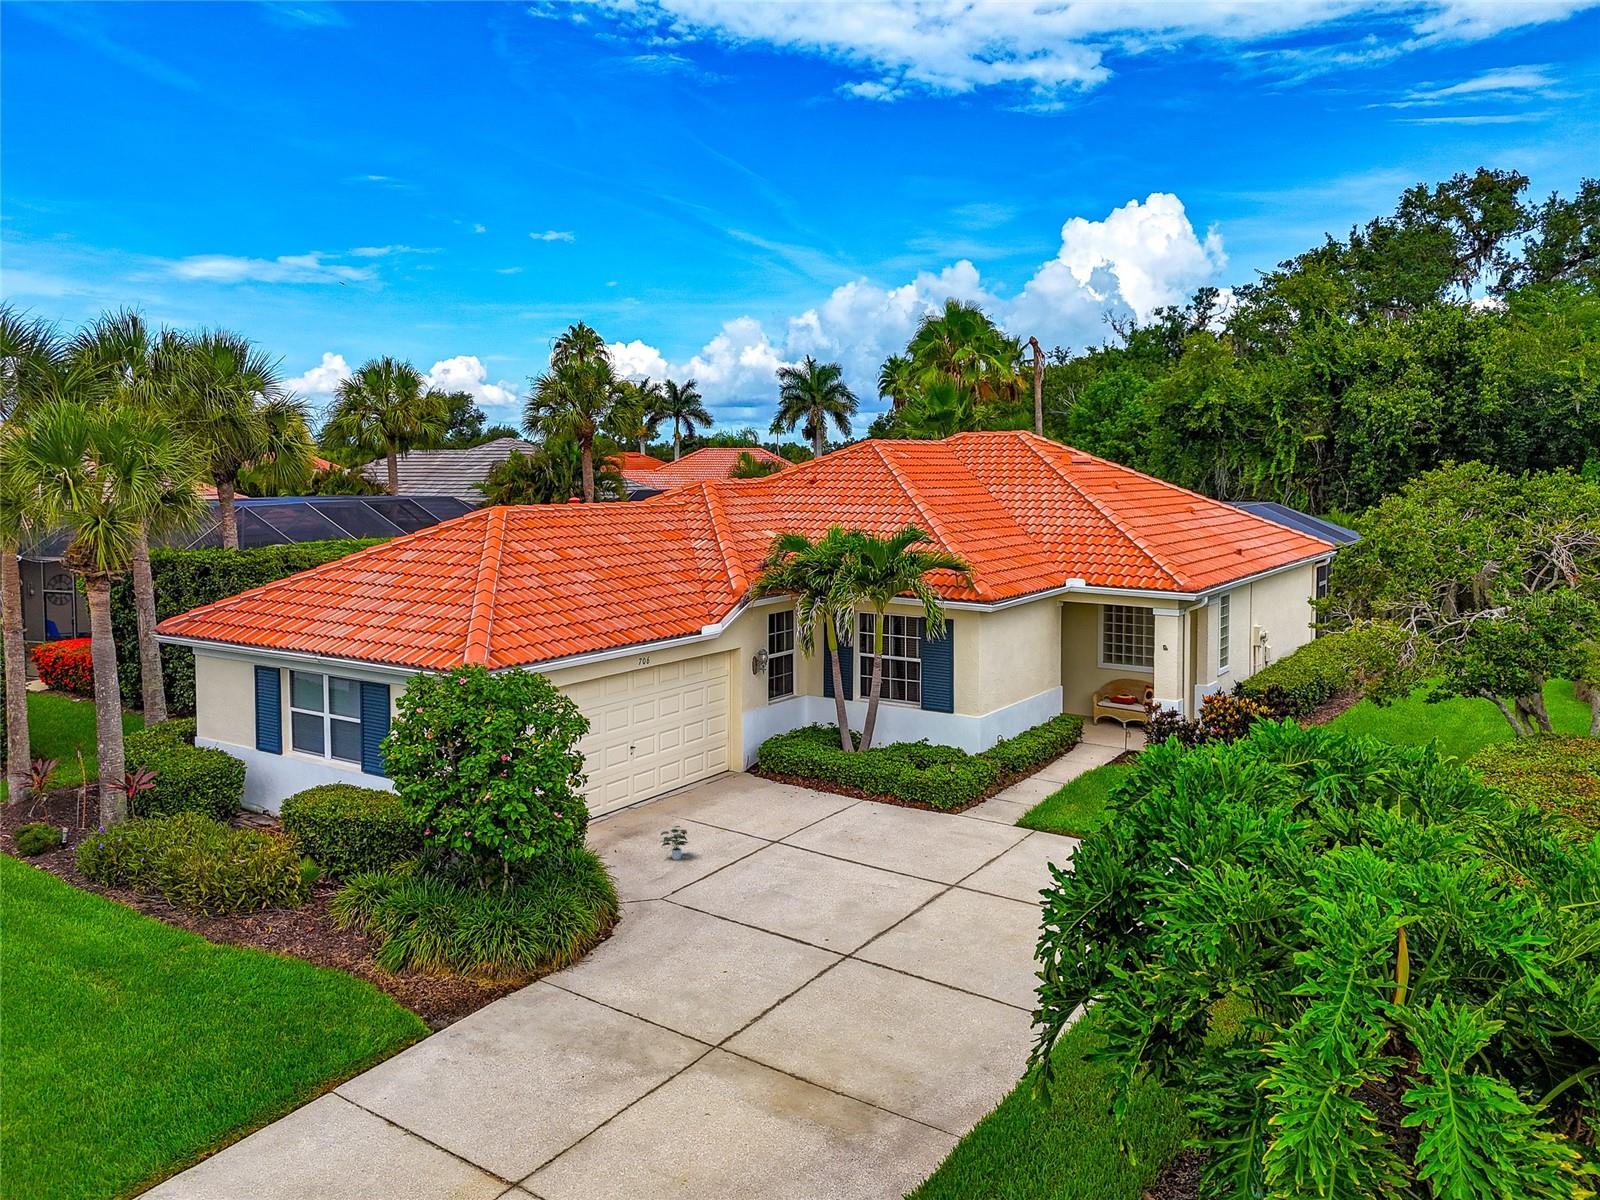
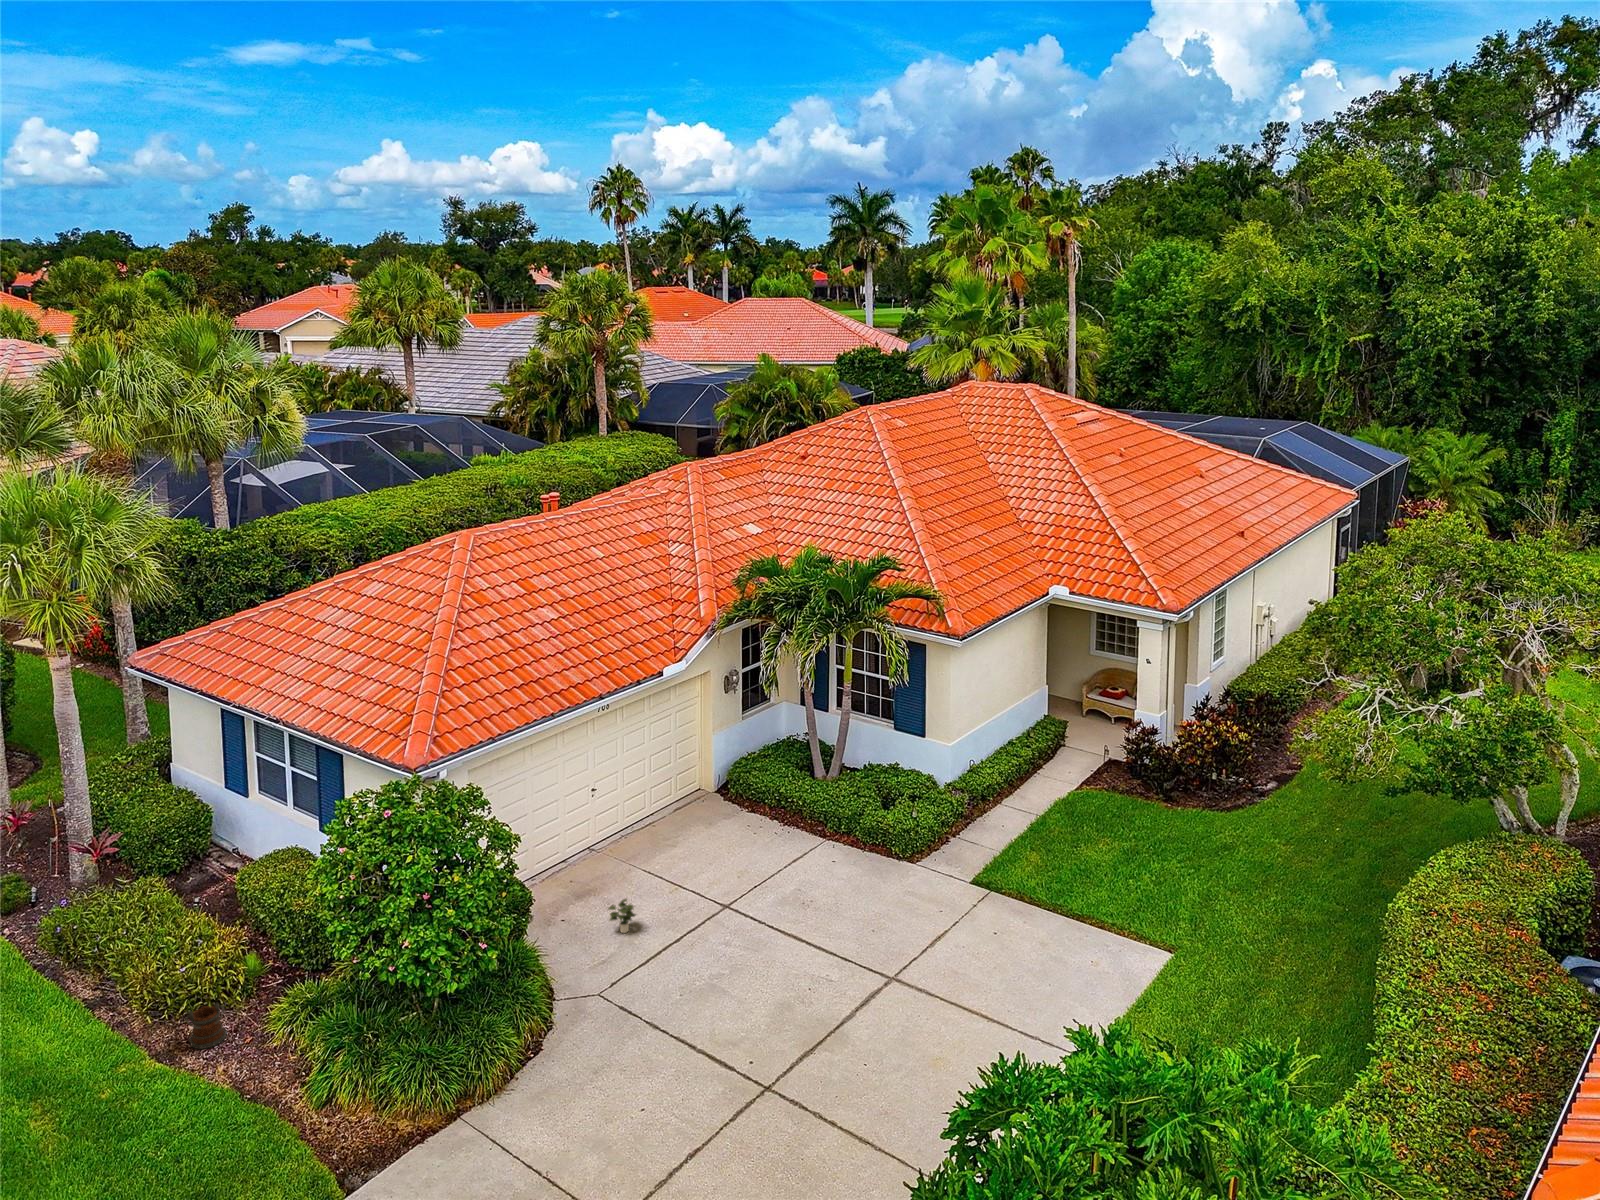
bucket: none [244,890,283,935] -> present [186,1003,227,1049]

